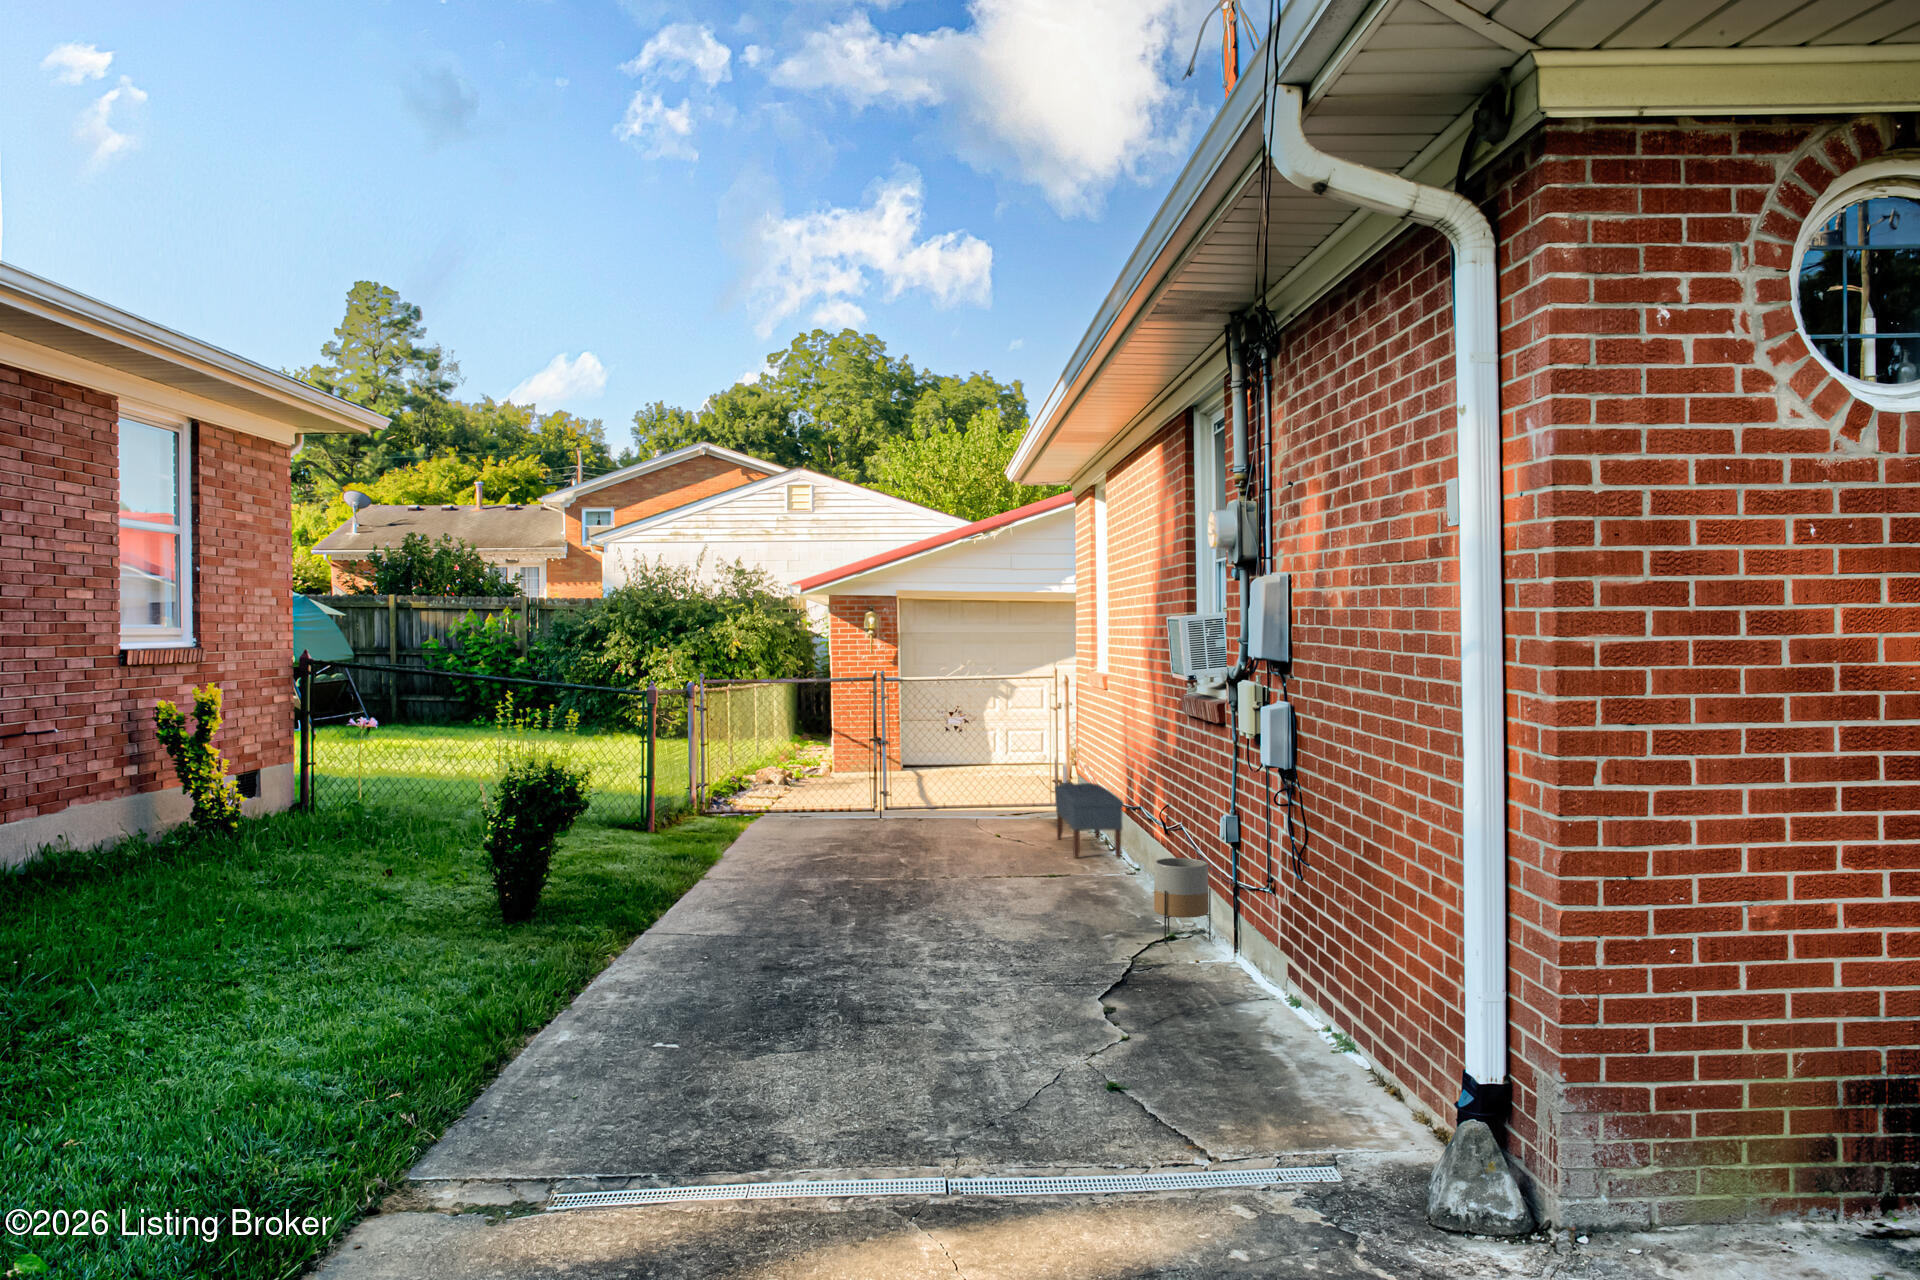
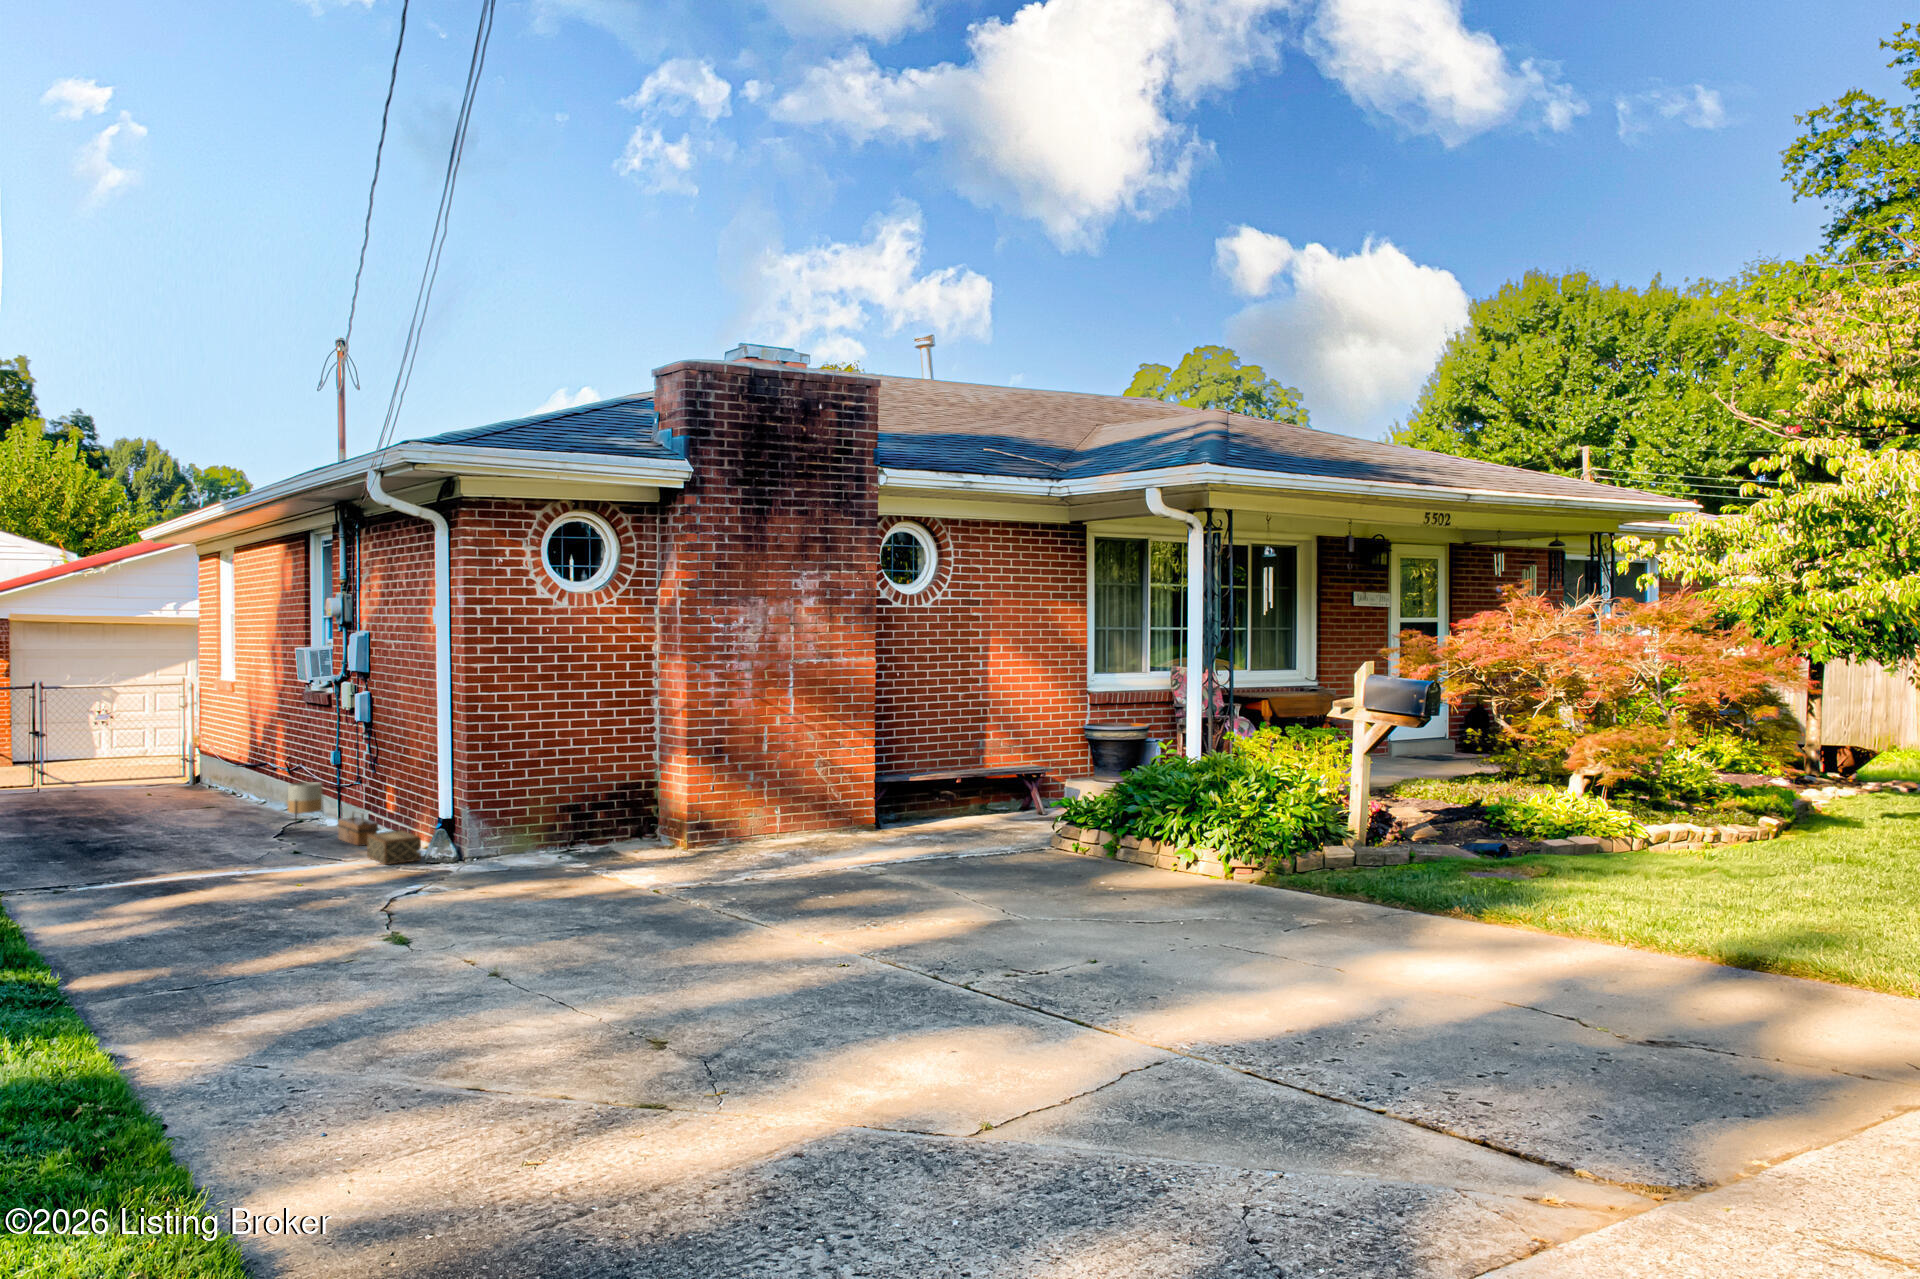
bench: present [1055,783,1124,859] -> none [191,756,253,805]
toolbox: none [1227,945,1308,1031] -> present [337,811,379,846]
woven basket: none [1285,1033,1411,1141] -> present [367,830,421,865]

